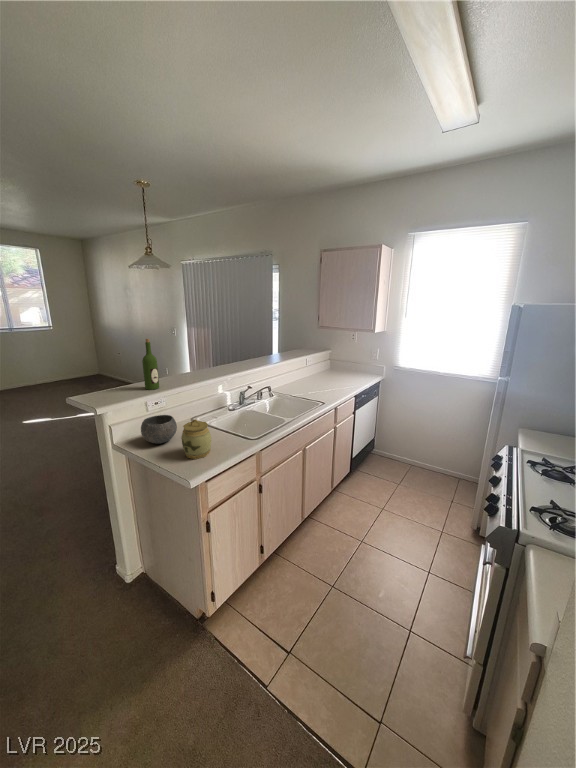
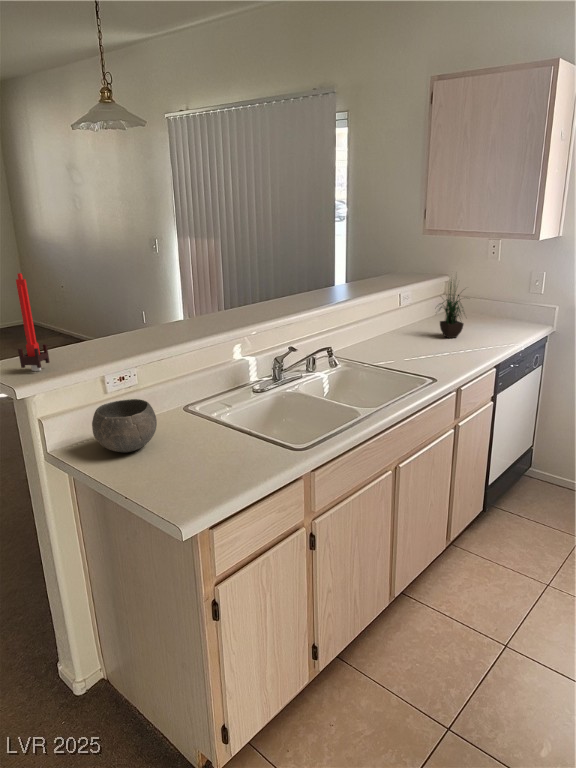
wine bottle: present [142,339,159,390] -> none [93,256,125,352]
potted plant: none [323,344,343,382] -> present [440,282,464,338]
candle: none [99,348,117,400] -> present [16,273,50,371]
jar: present [181,419,211,459] -> none [164,408,220,483]

